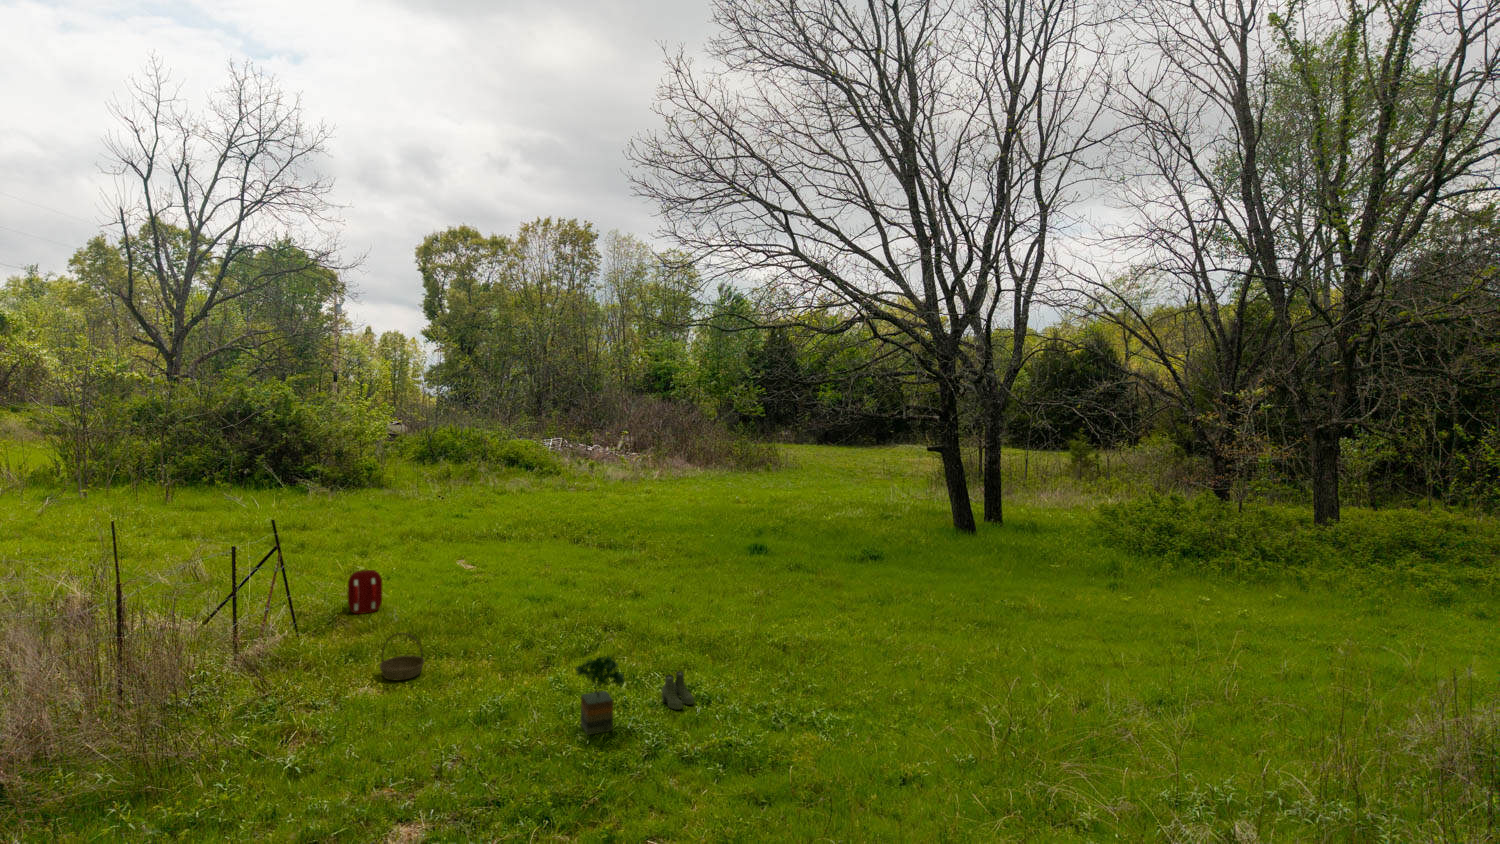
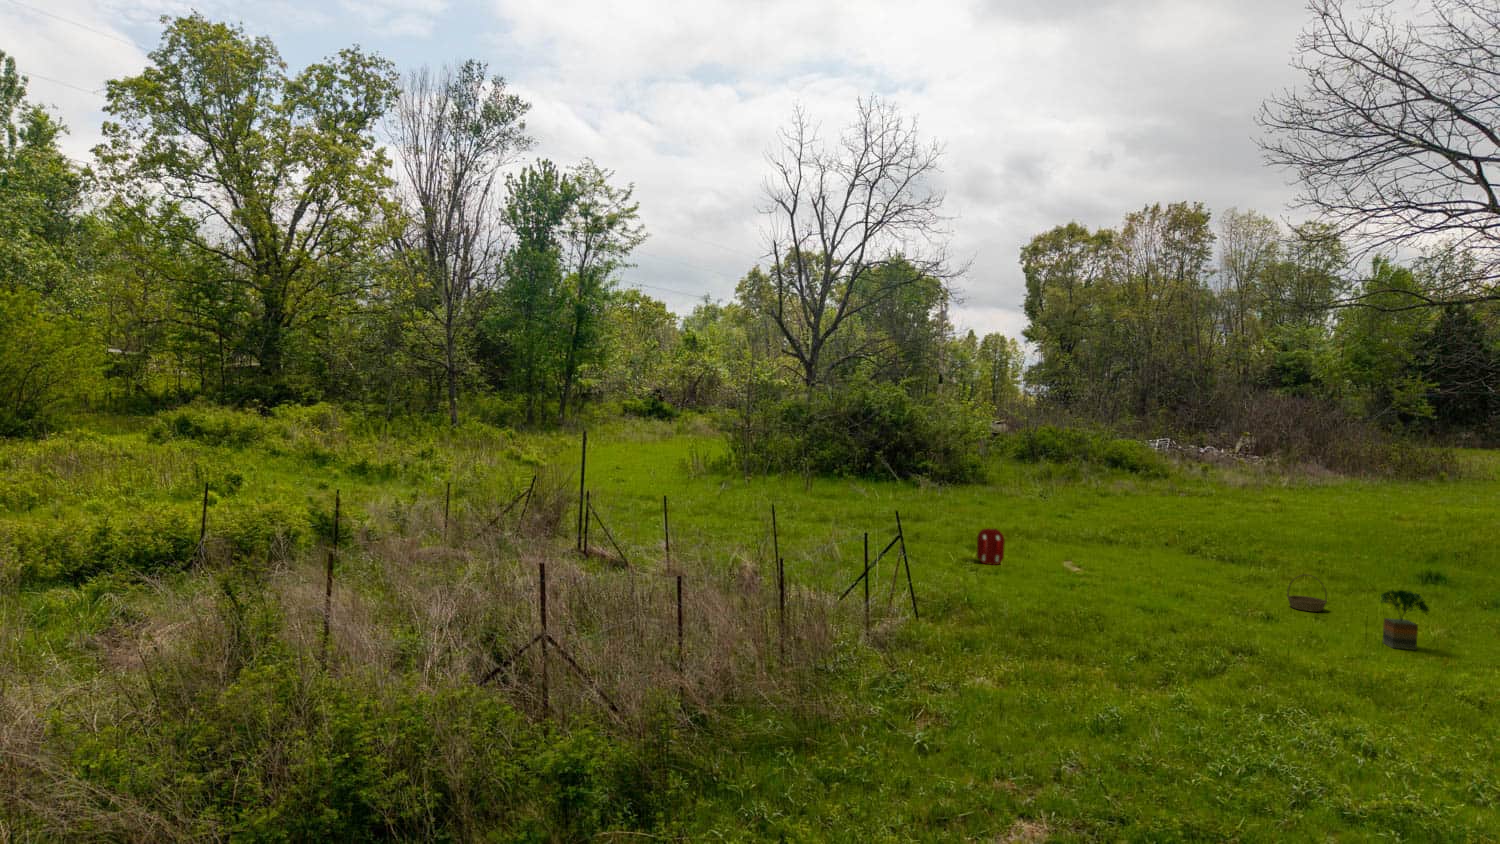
basket: present [380,633,425,680] -> present [1287,574,1327,612]
potted tree: present [576,657,625,735] -> present [1381,590,1429,650]
boots: present [662,671,694,710] -> none [1272,630,1307,662]

